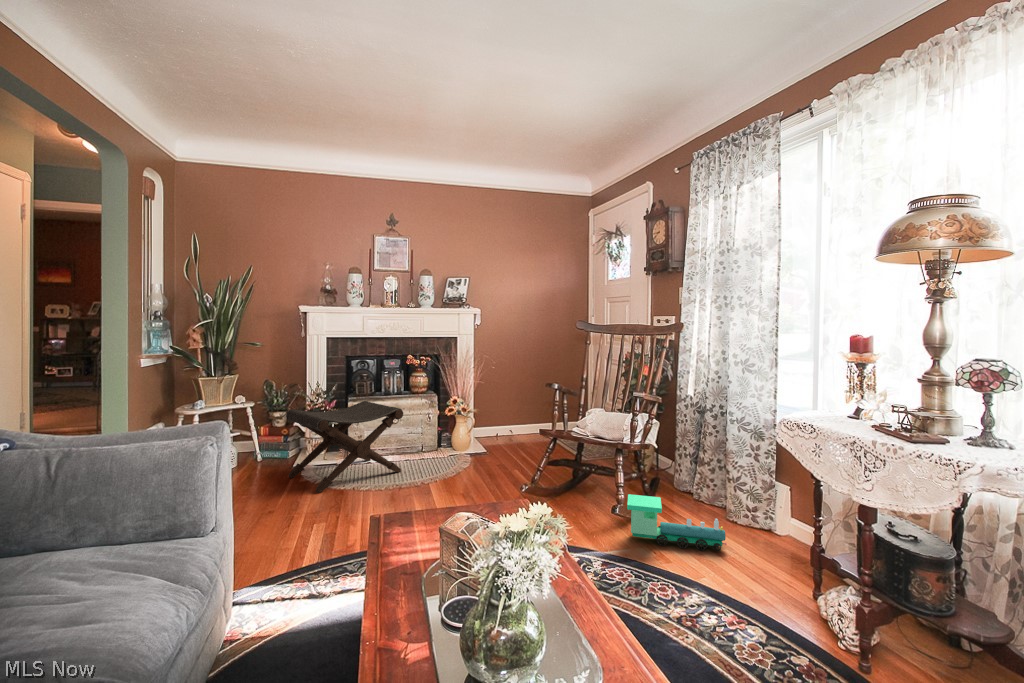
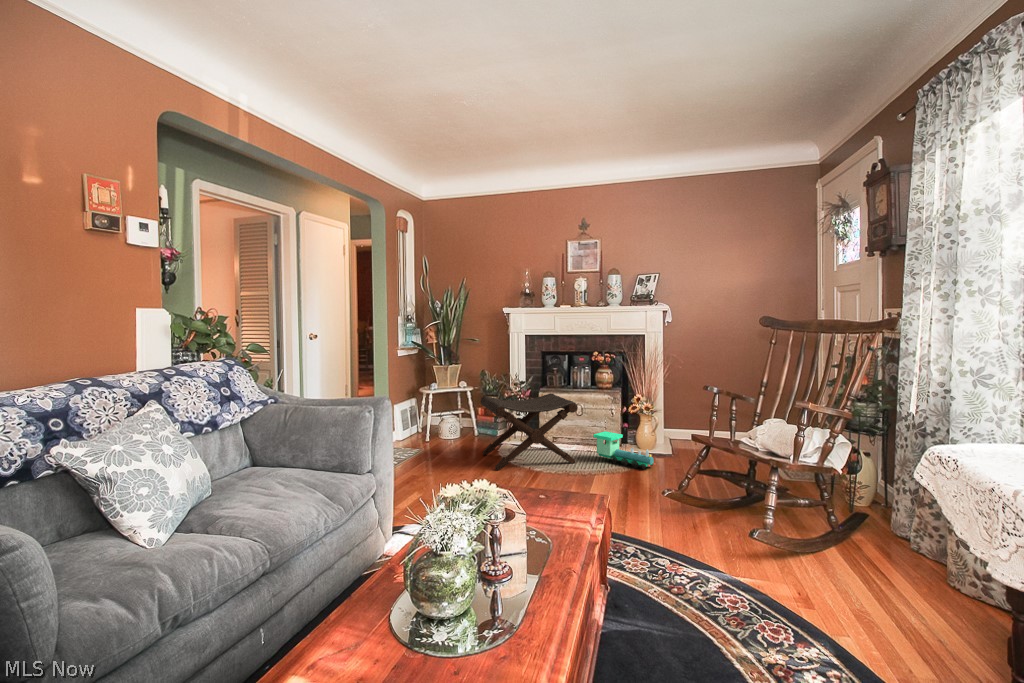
toy train: present [627,494,727,551] -> present [593,431,655,469]

